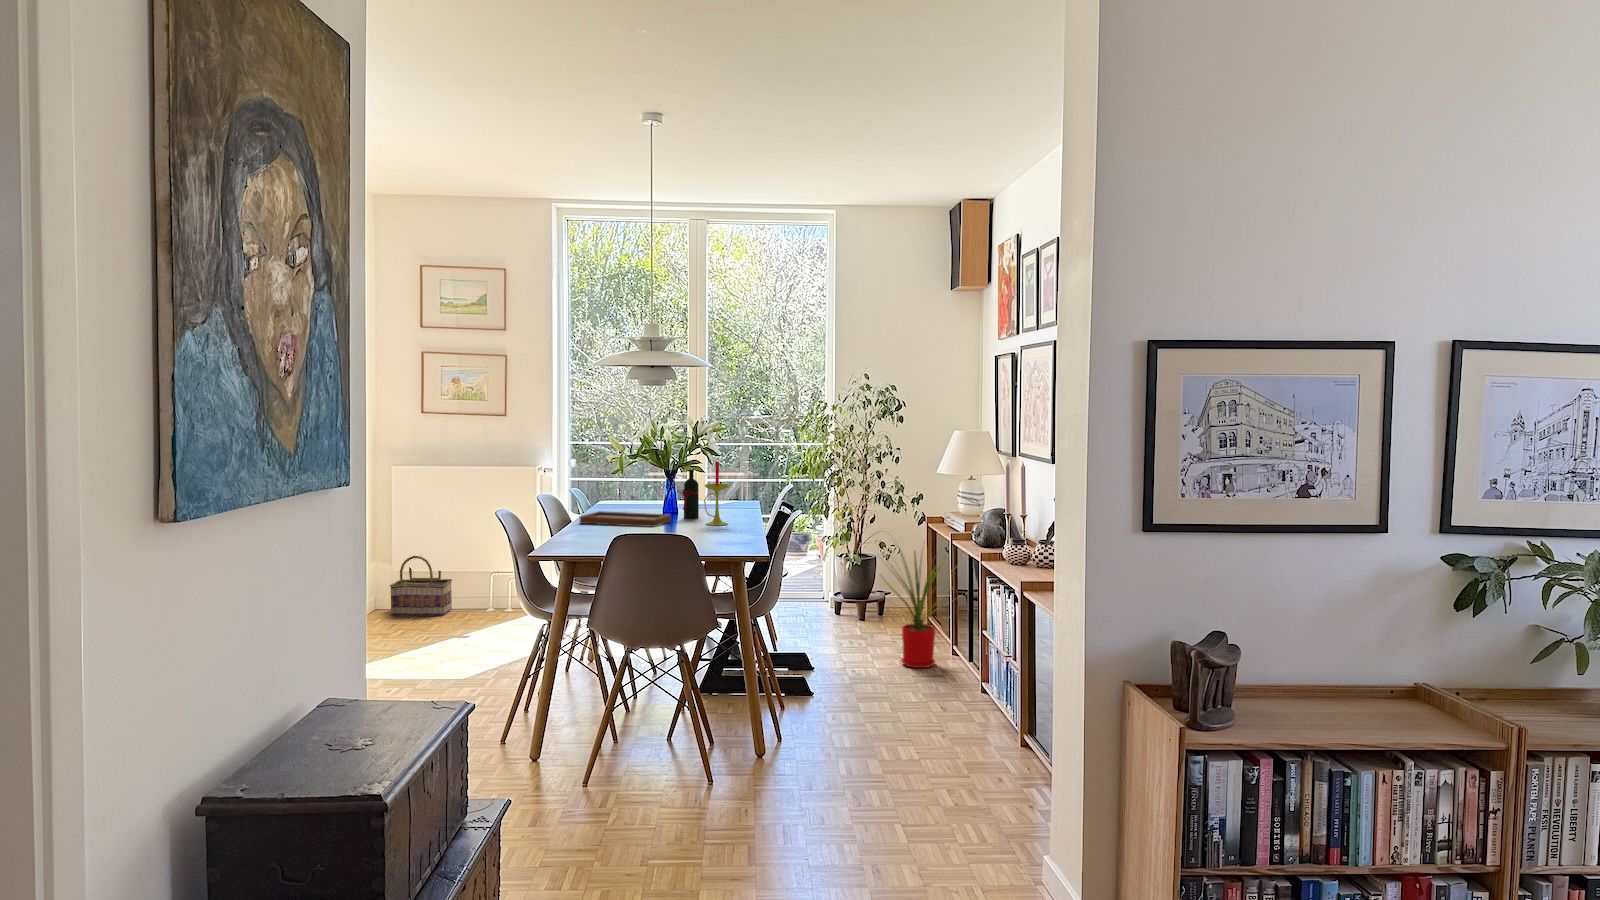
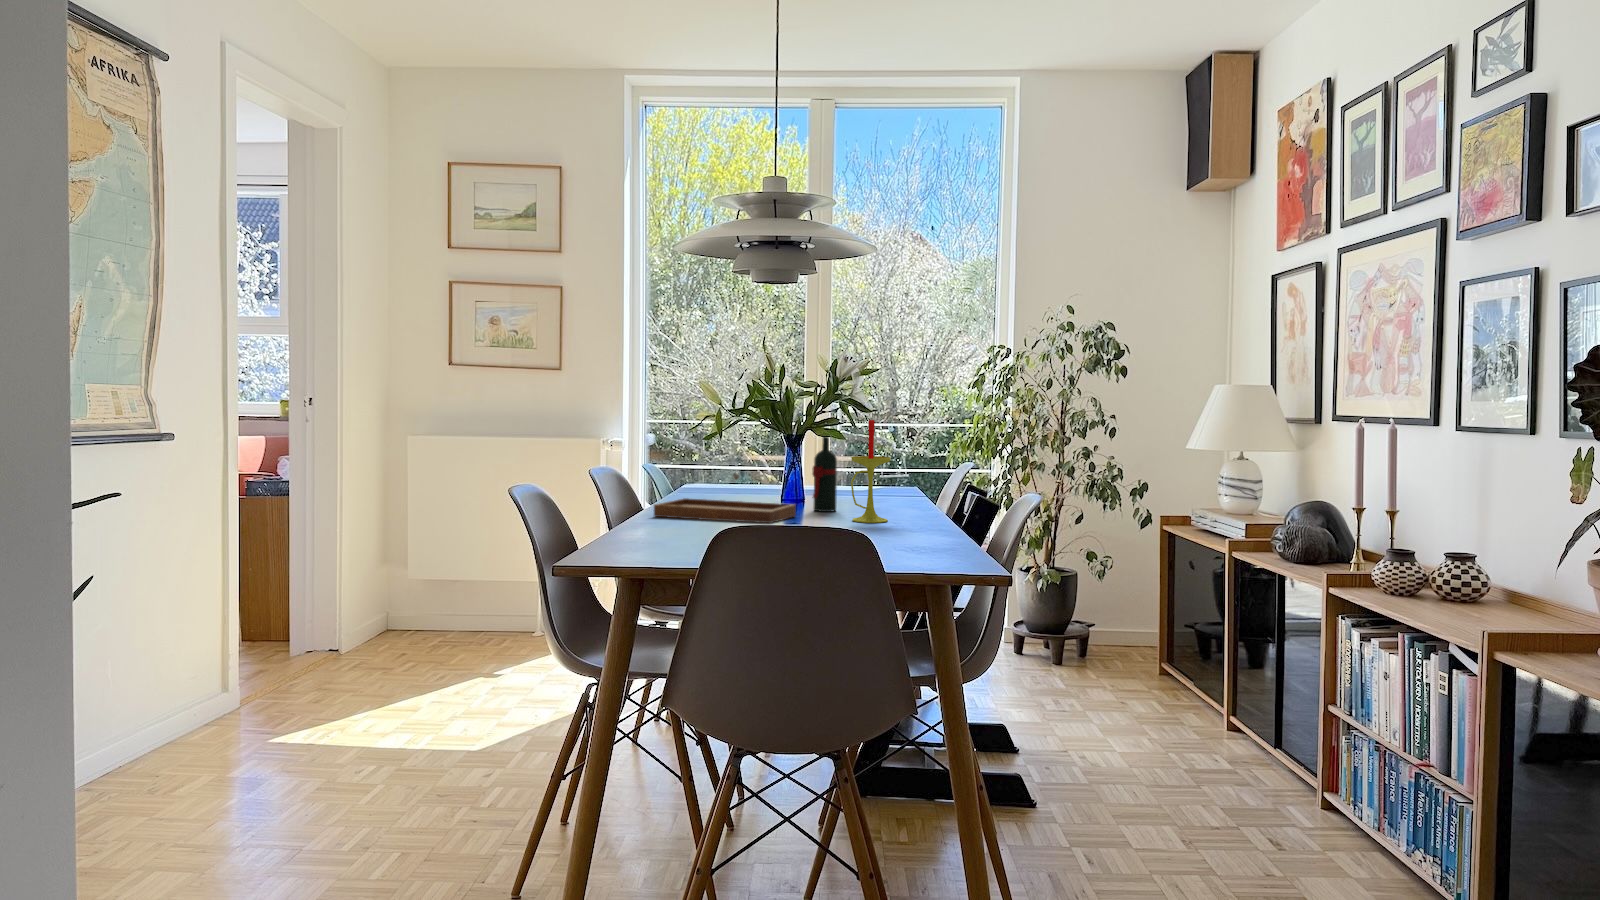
house plant: present [885,546,946,668] -> none [1111,549,1262,755]
basket: present [390,556,452,616] -> none [404,553,488,641]

